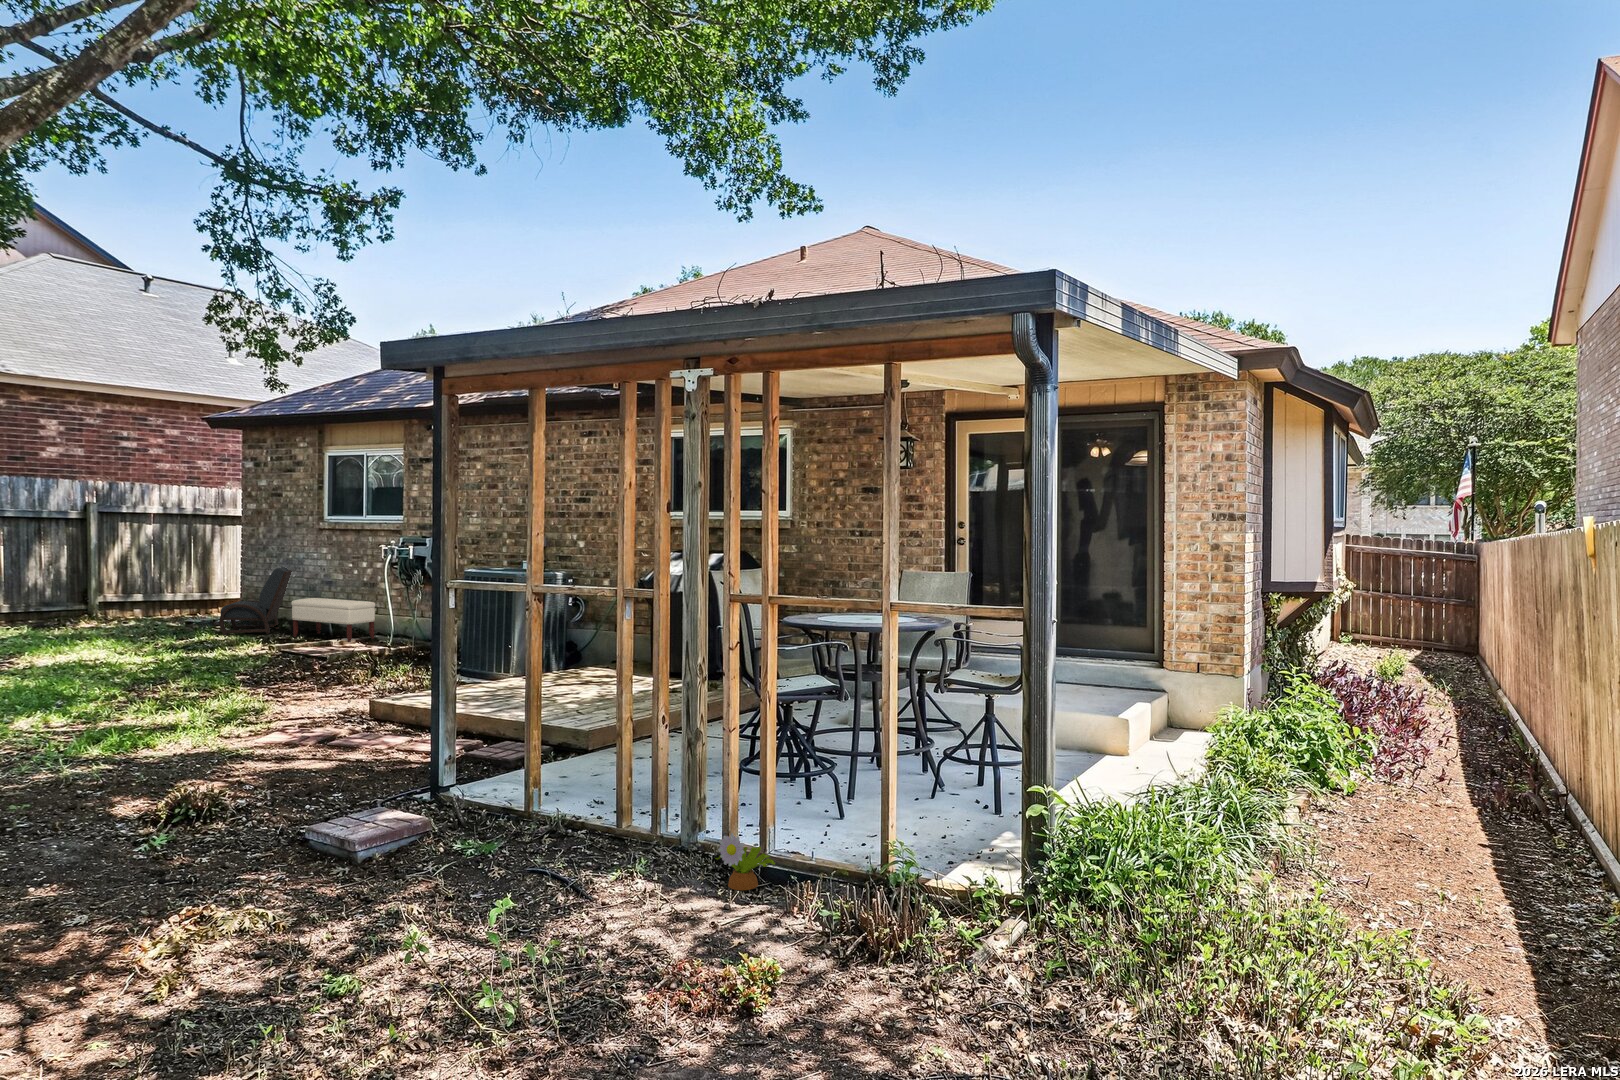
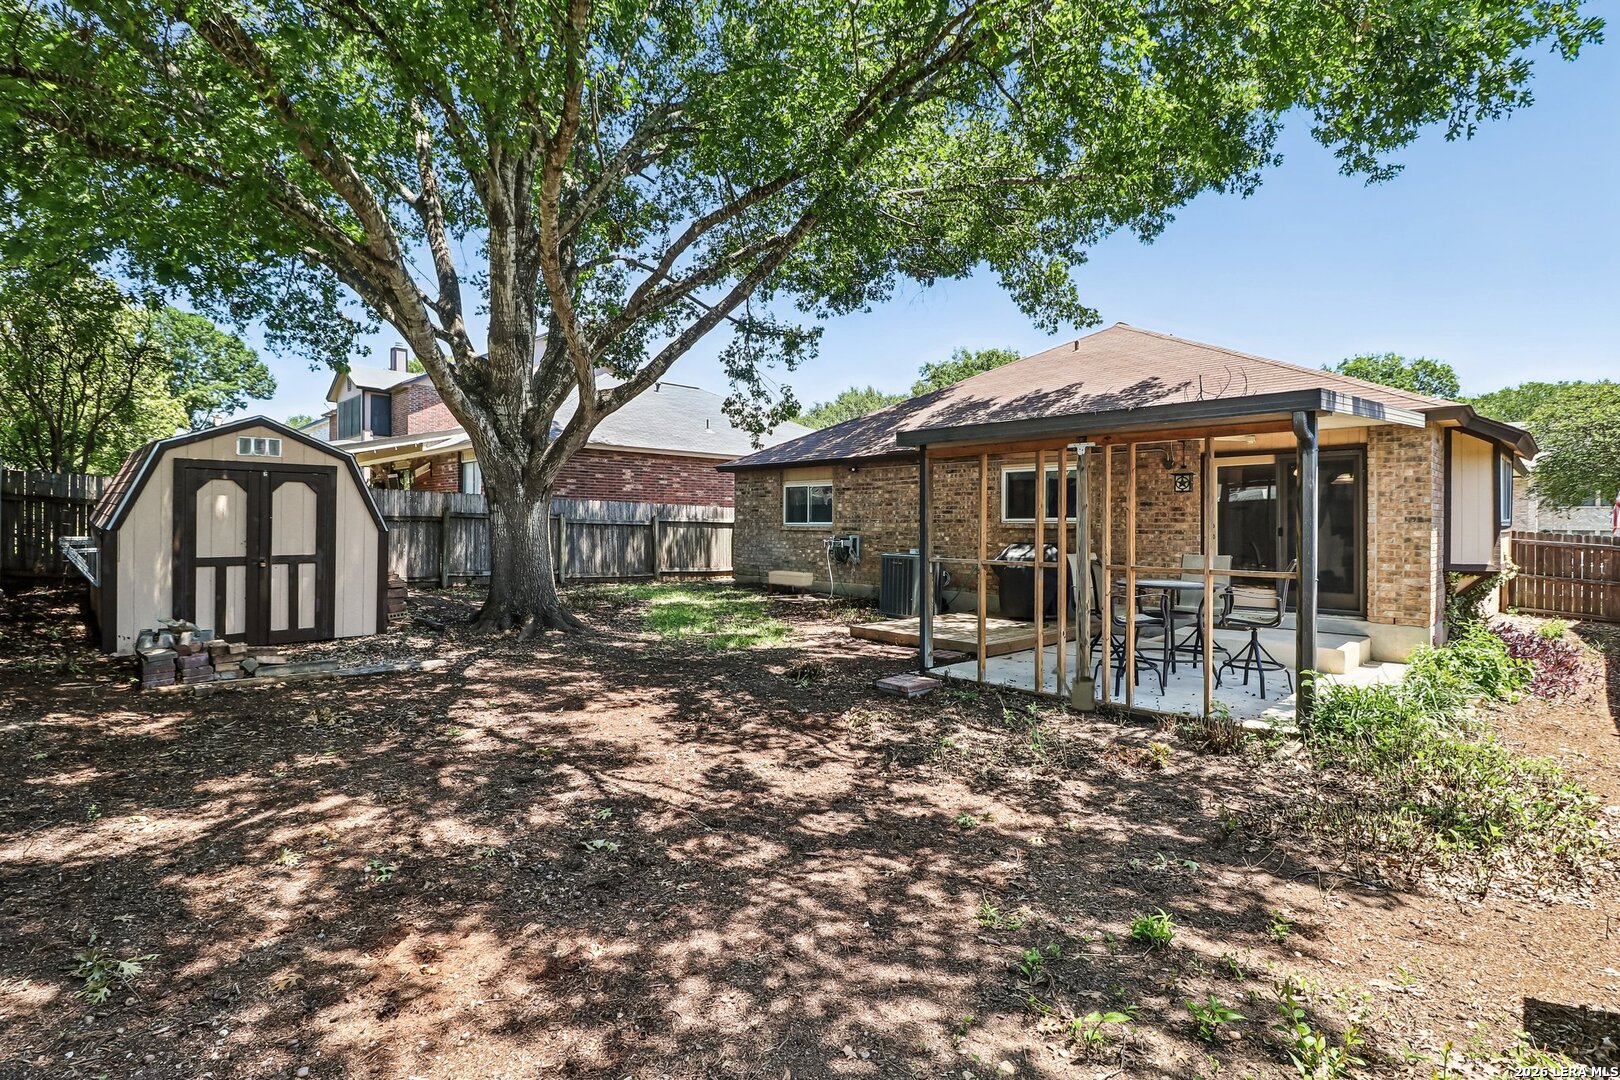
lounge chair: present [219,567,292,635] -> none [729,553,765,591]
watering can: none [621,783,696,874] -> present [1052,666,1098,713]
decorative plant: present [715,833,775,890] -> none [1110,692,1146,721]

